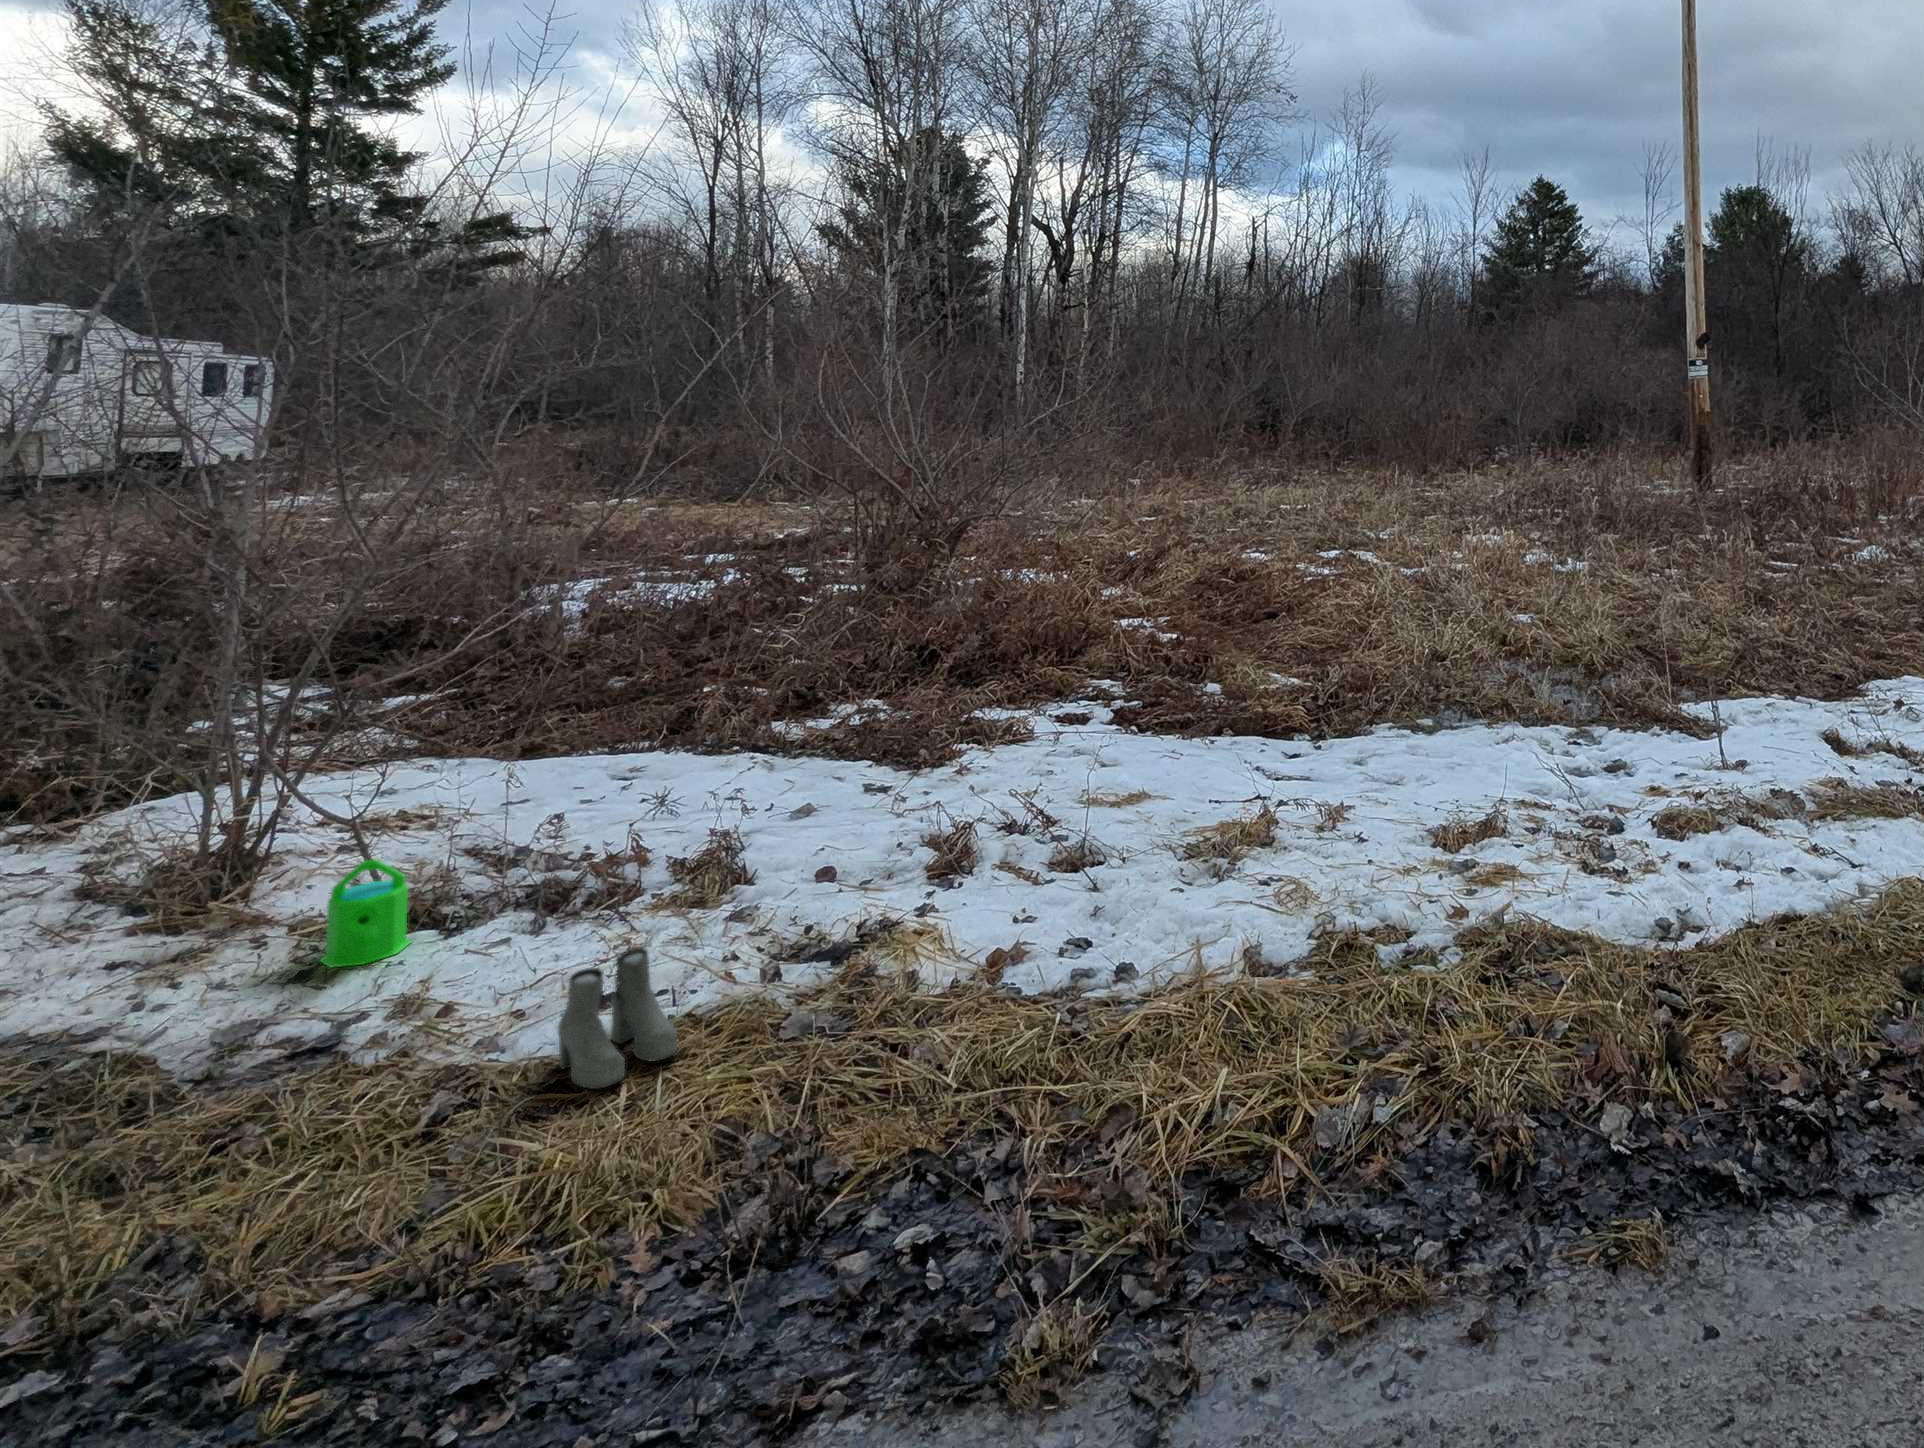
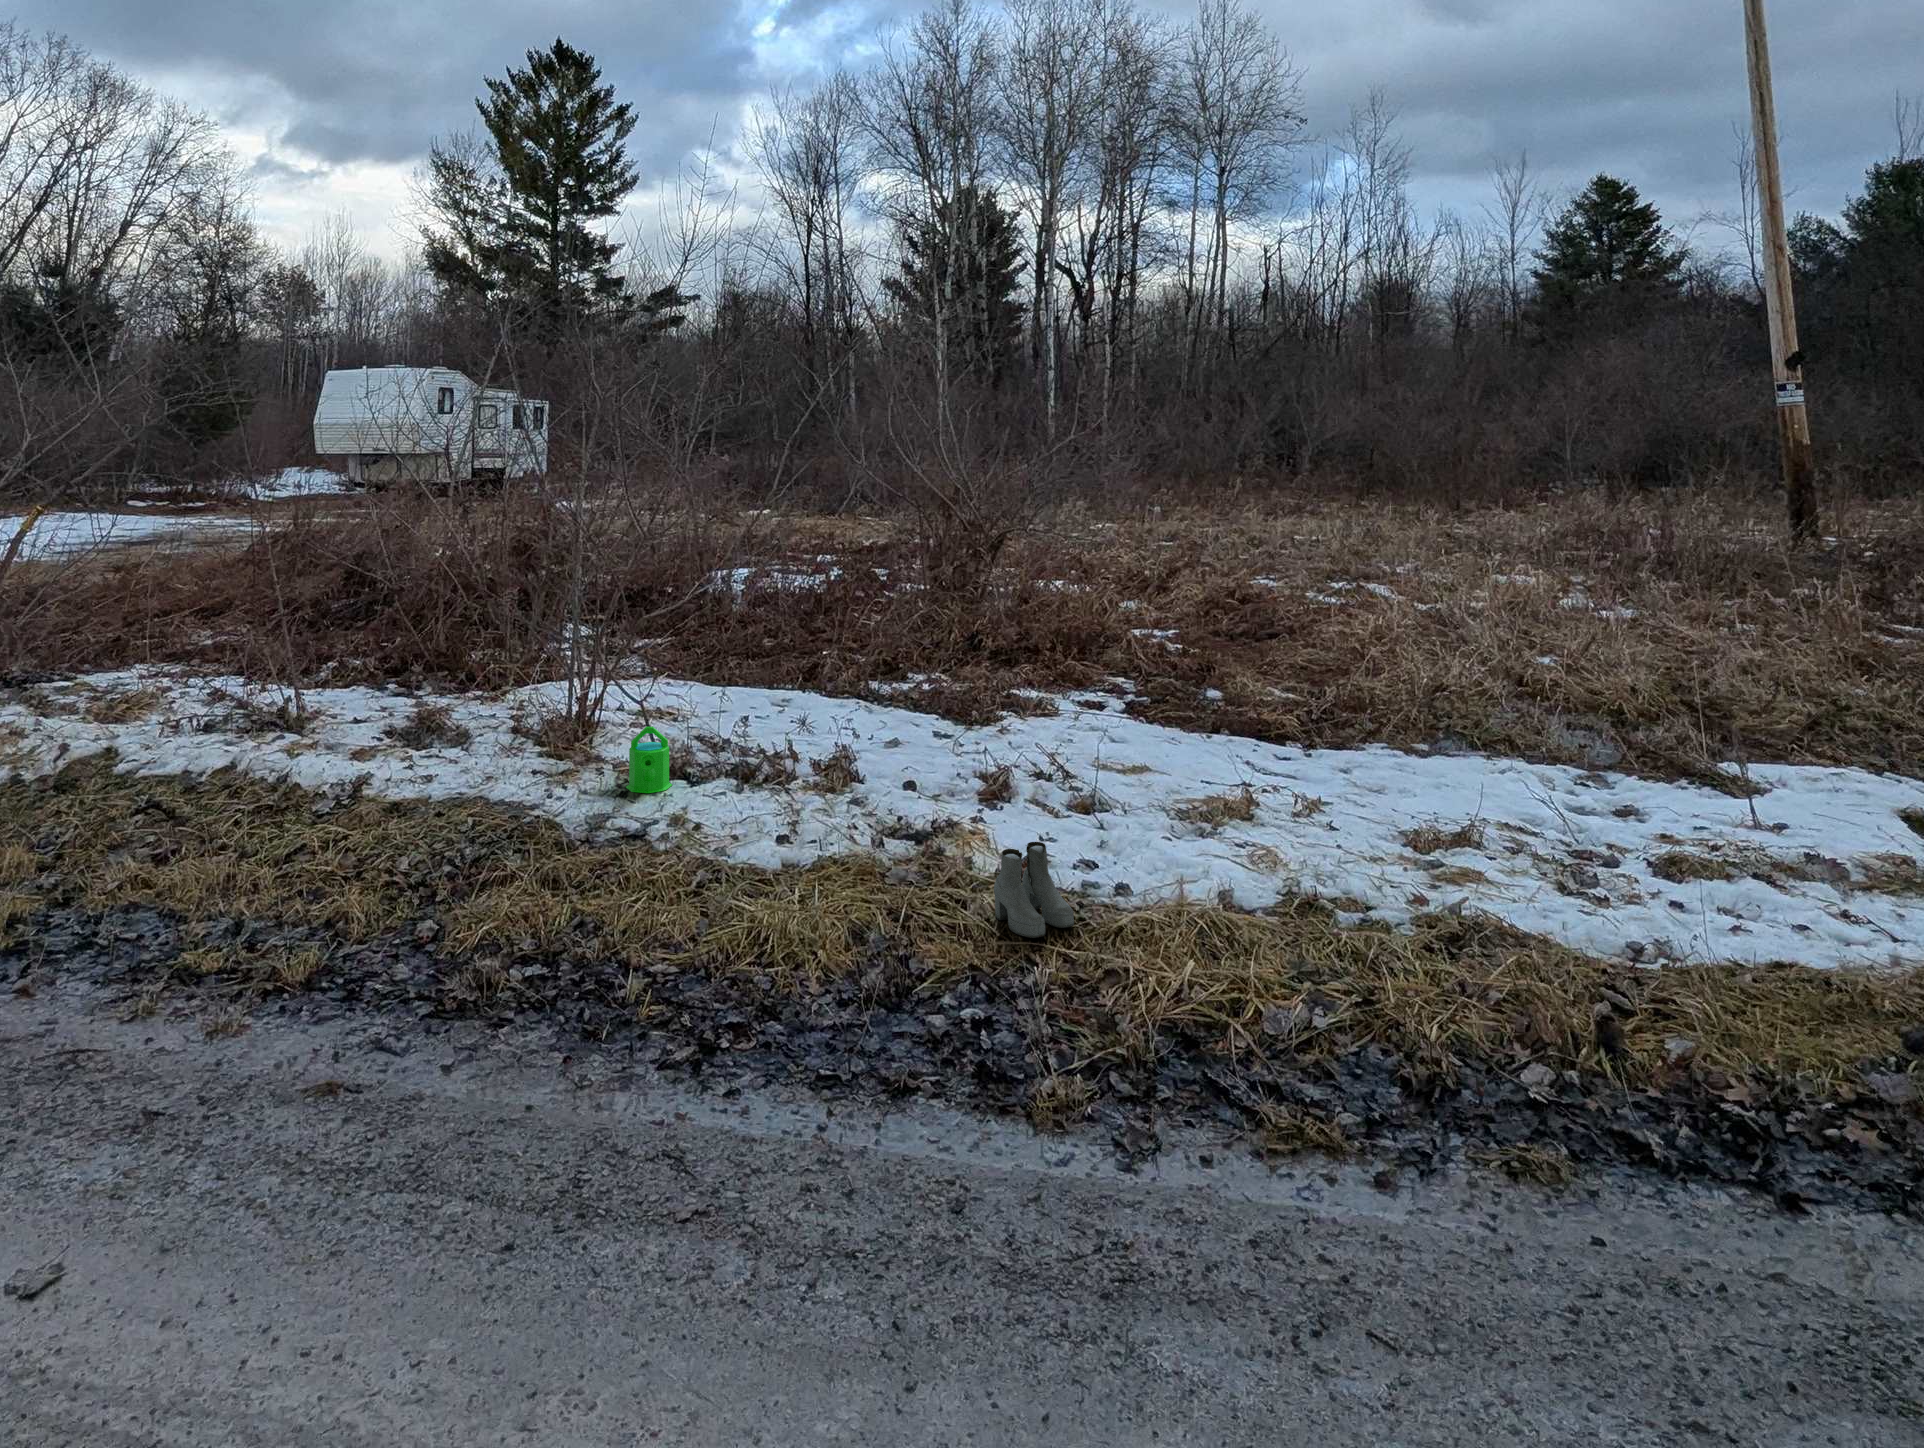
boots: present [558,949,677,1089] -> present [994,842,1074,938]

